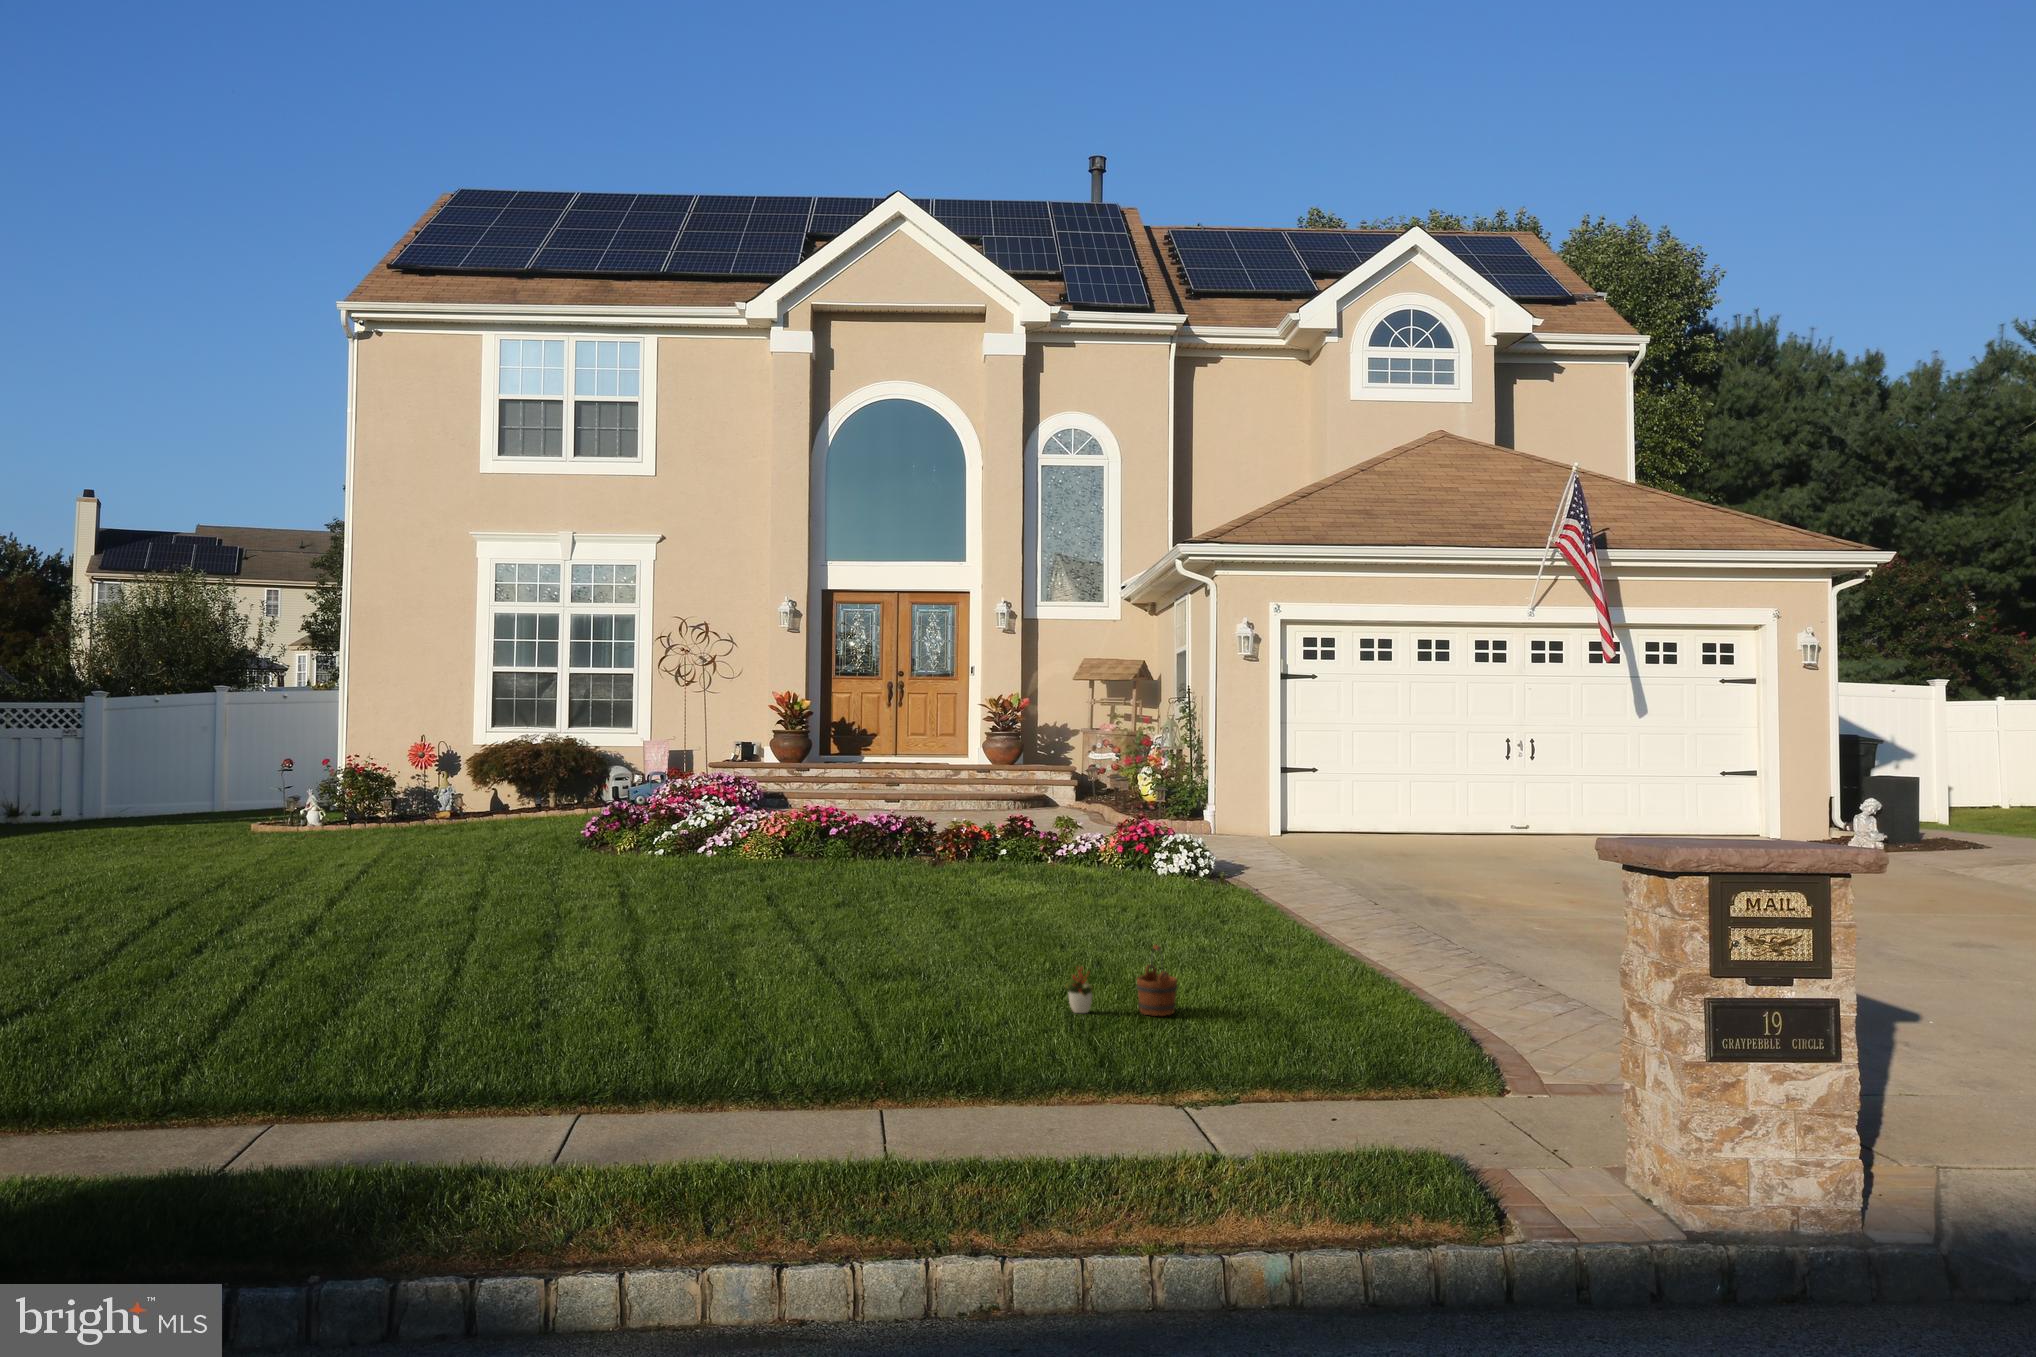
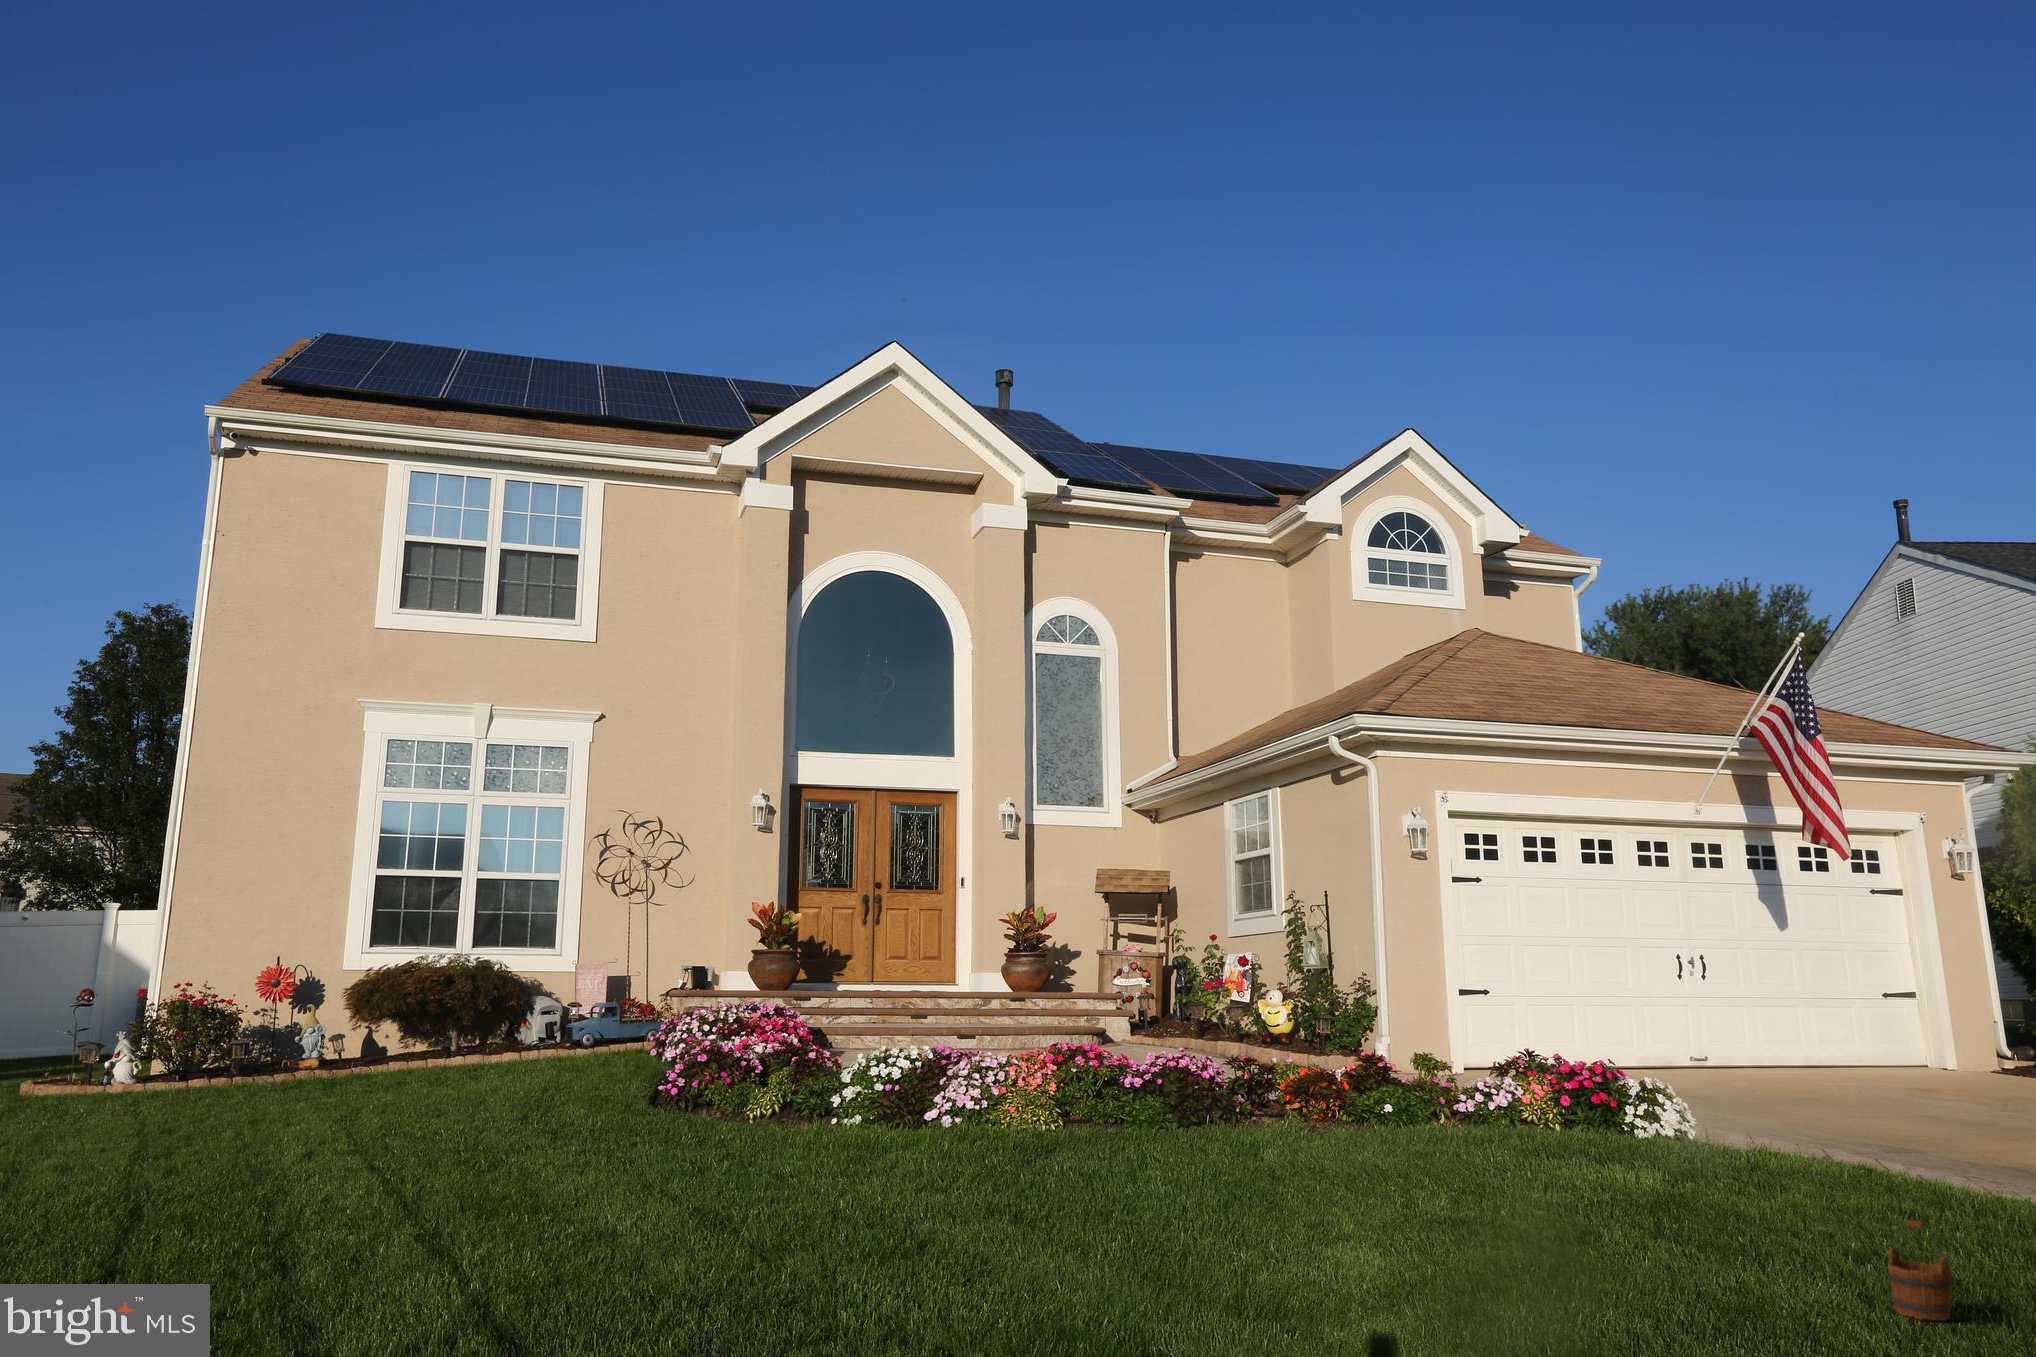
decorative plant: present [1066,968,1093,1013] -> none [1817,1254,1856,1322]

